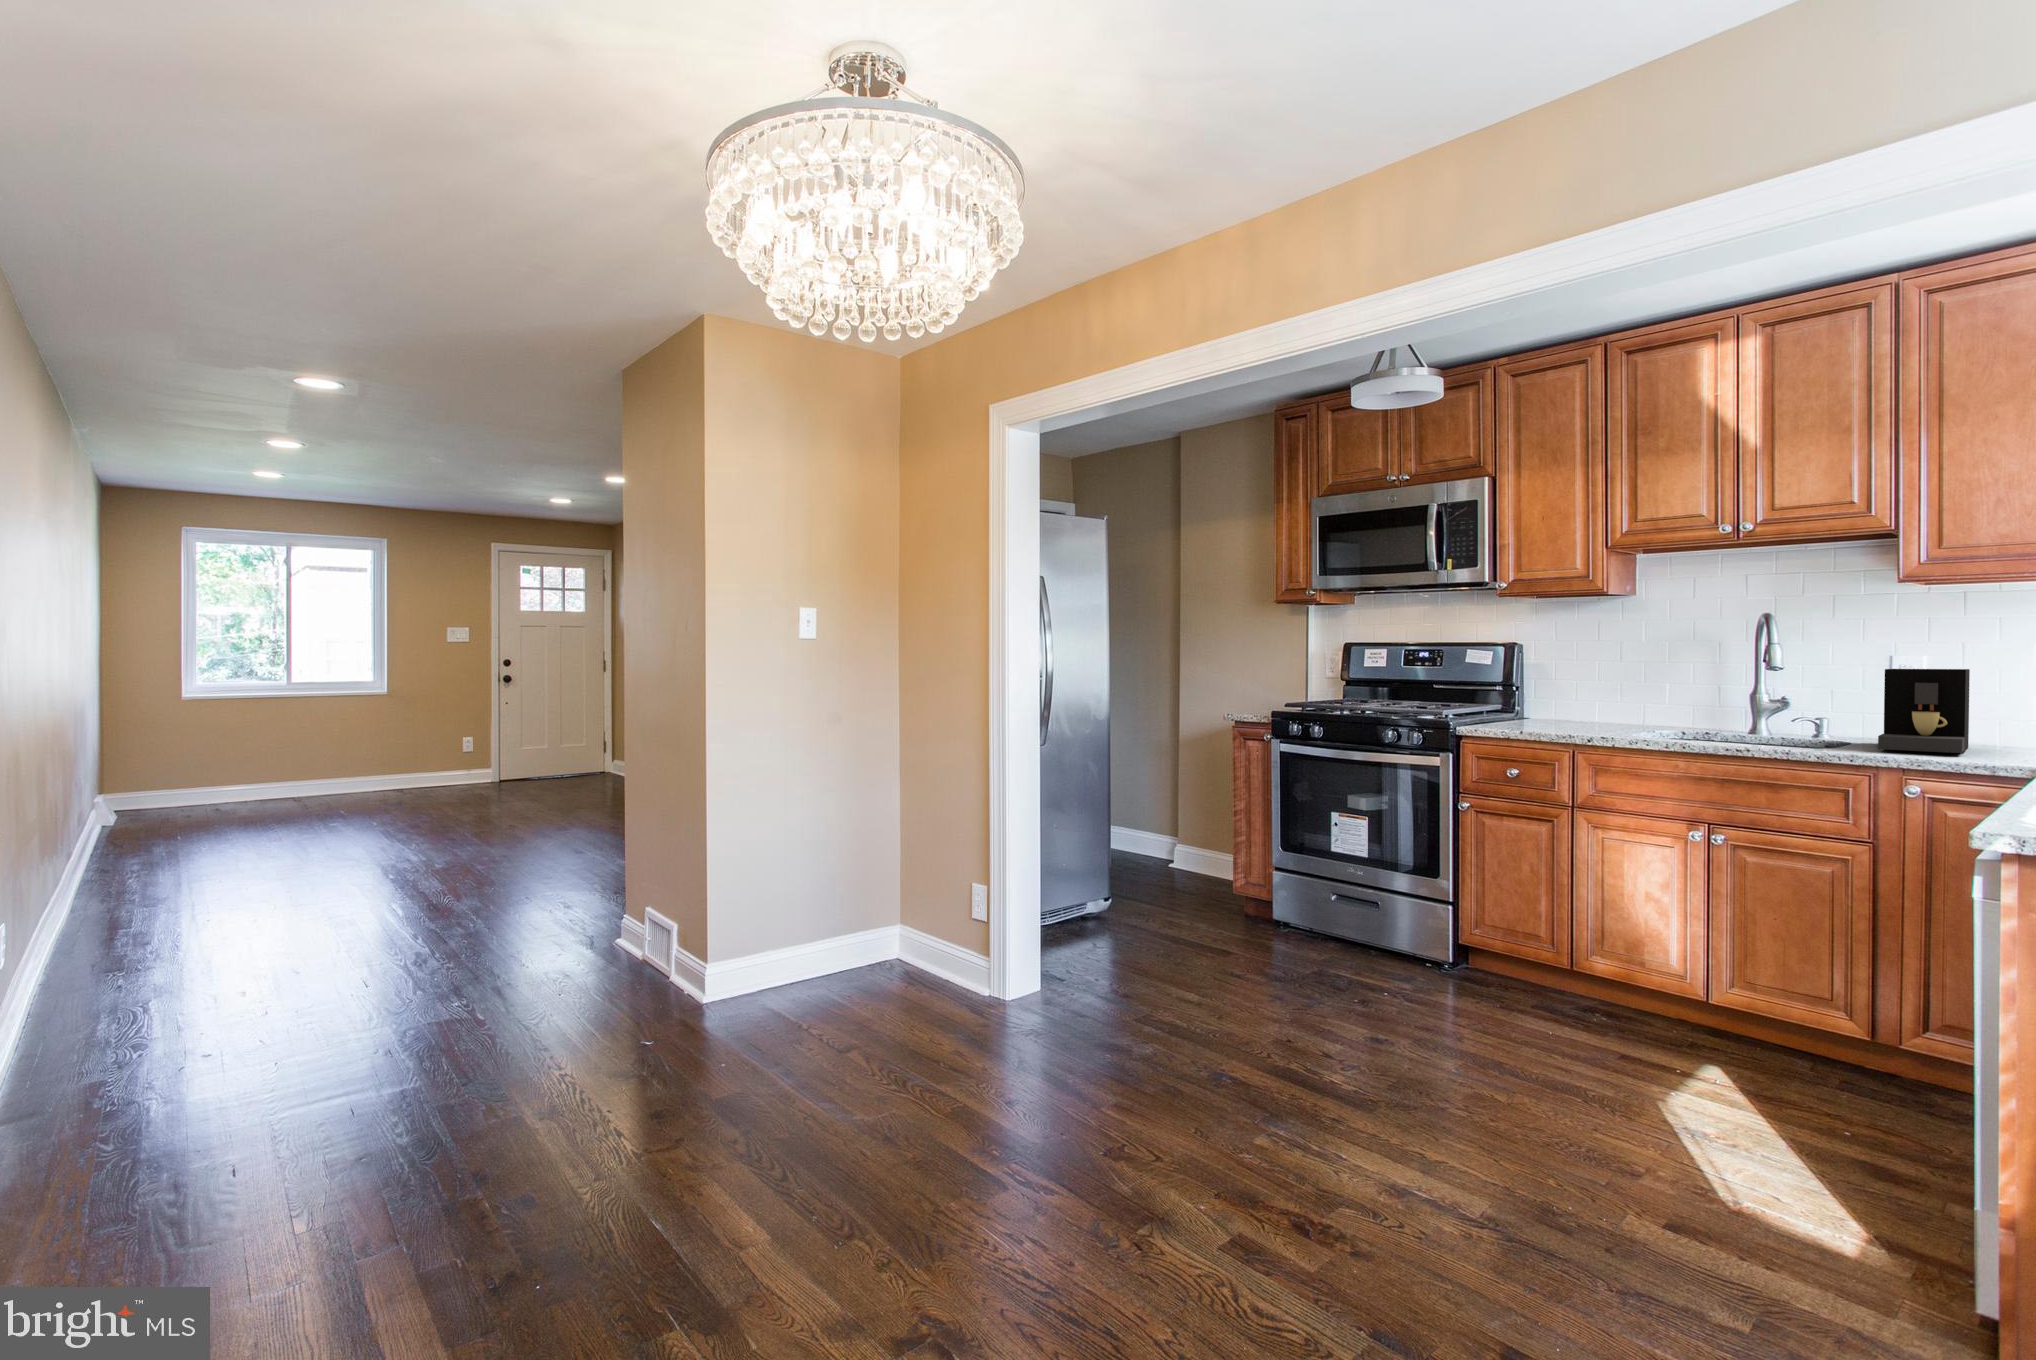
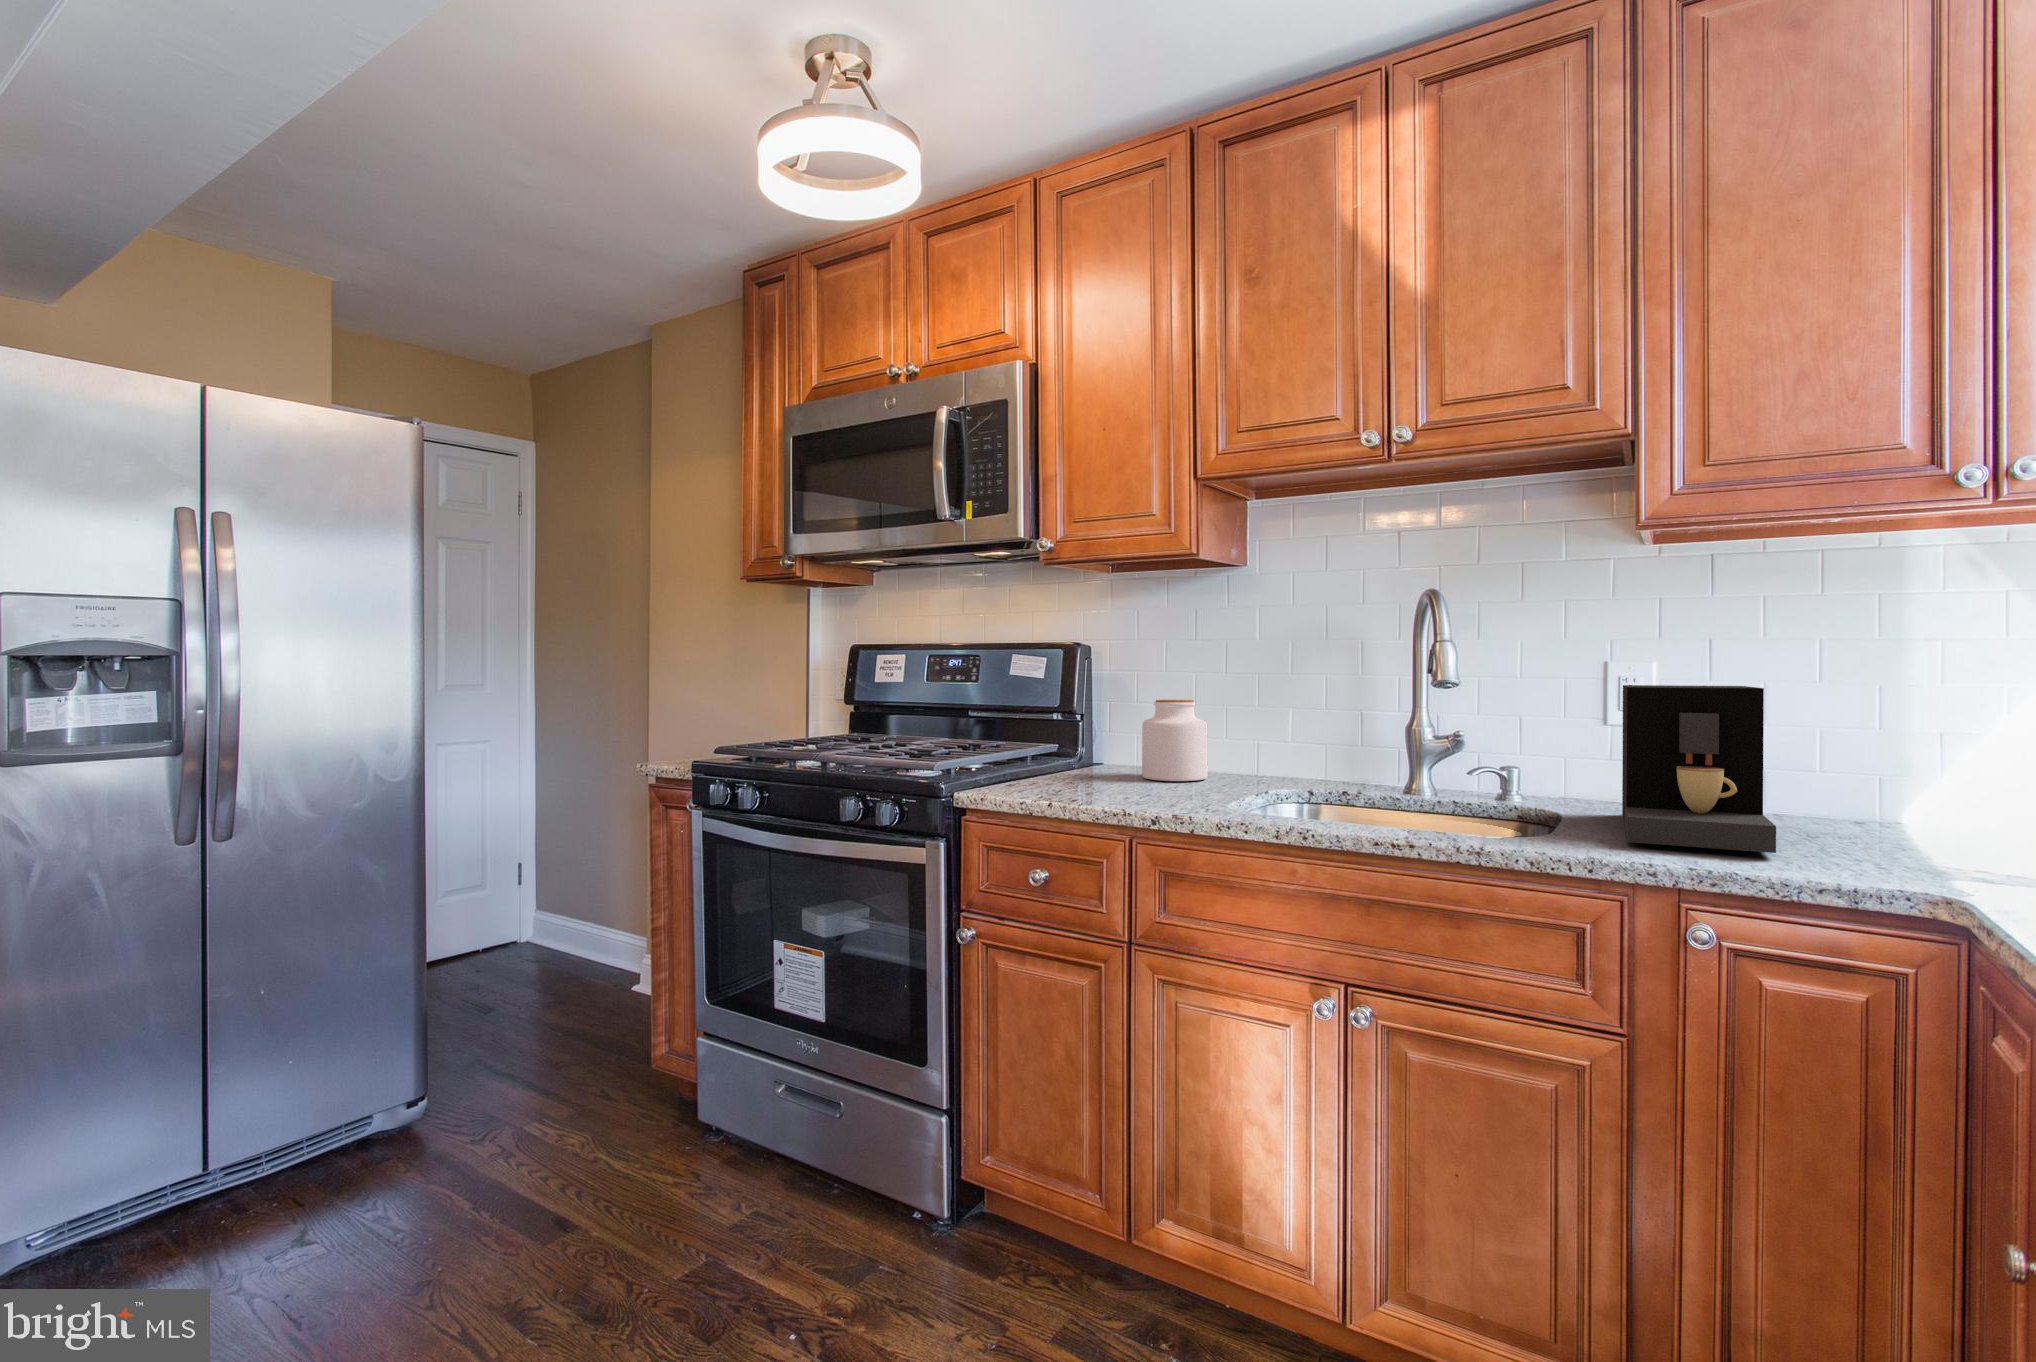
jar: none [1566,678,1611,727] -> present [1142,700,1207,781]

